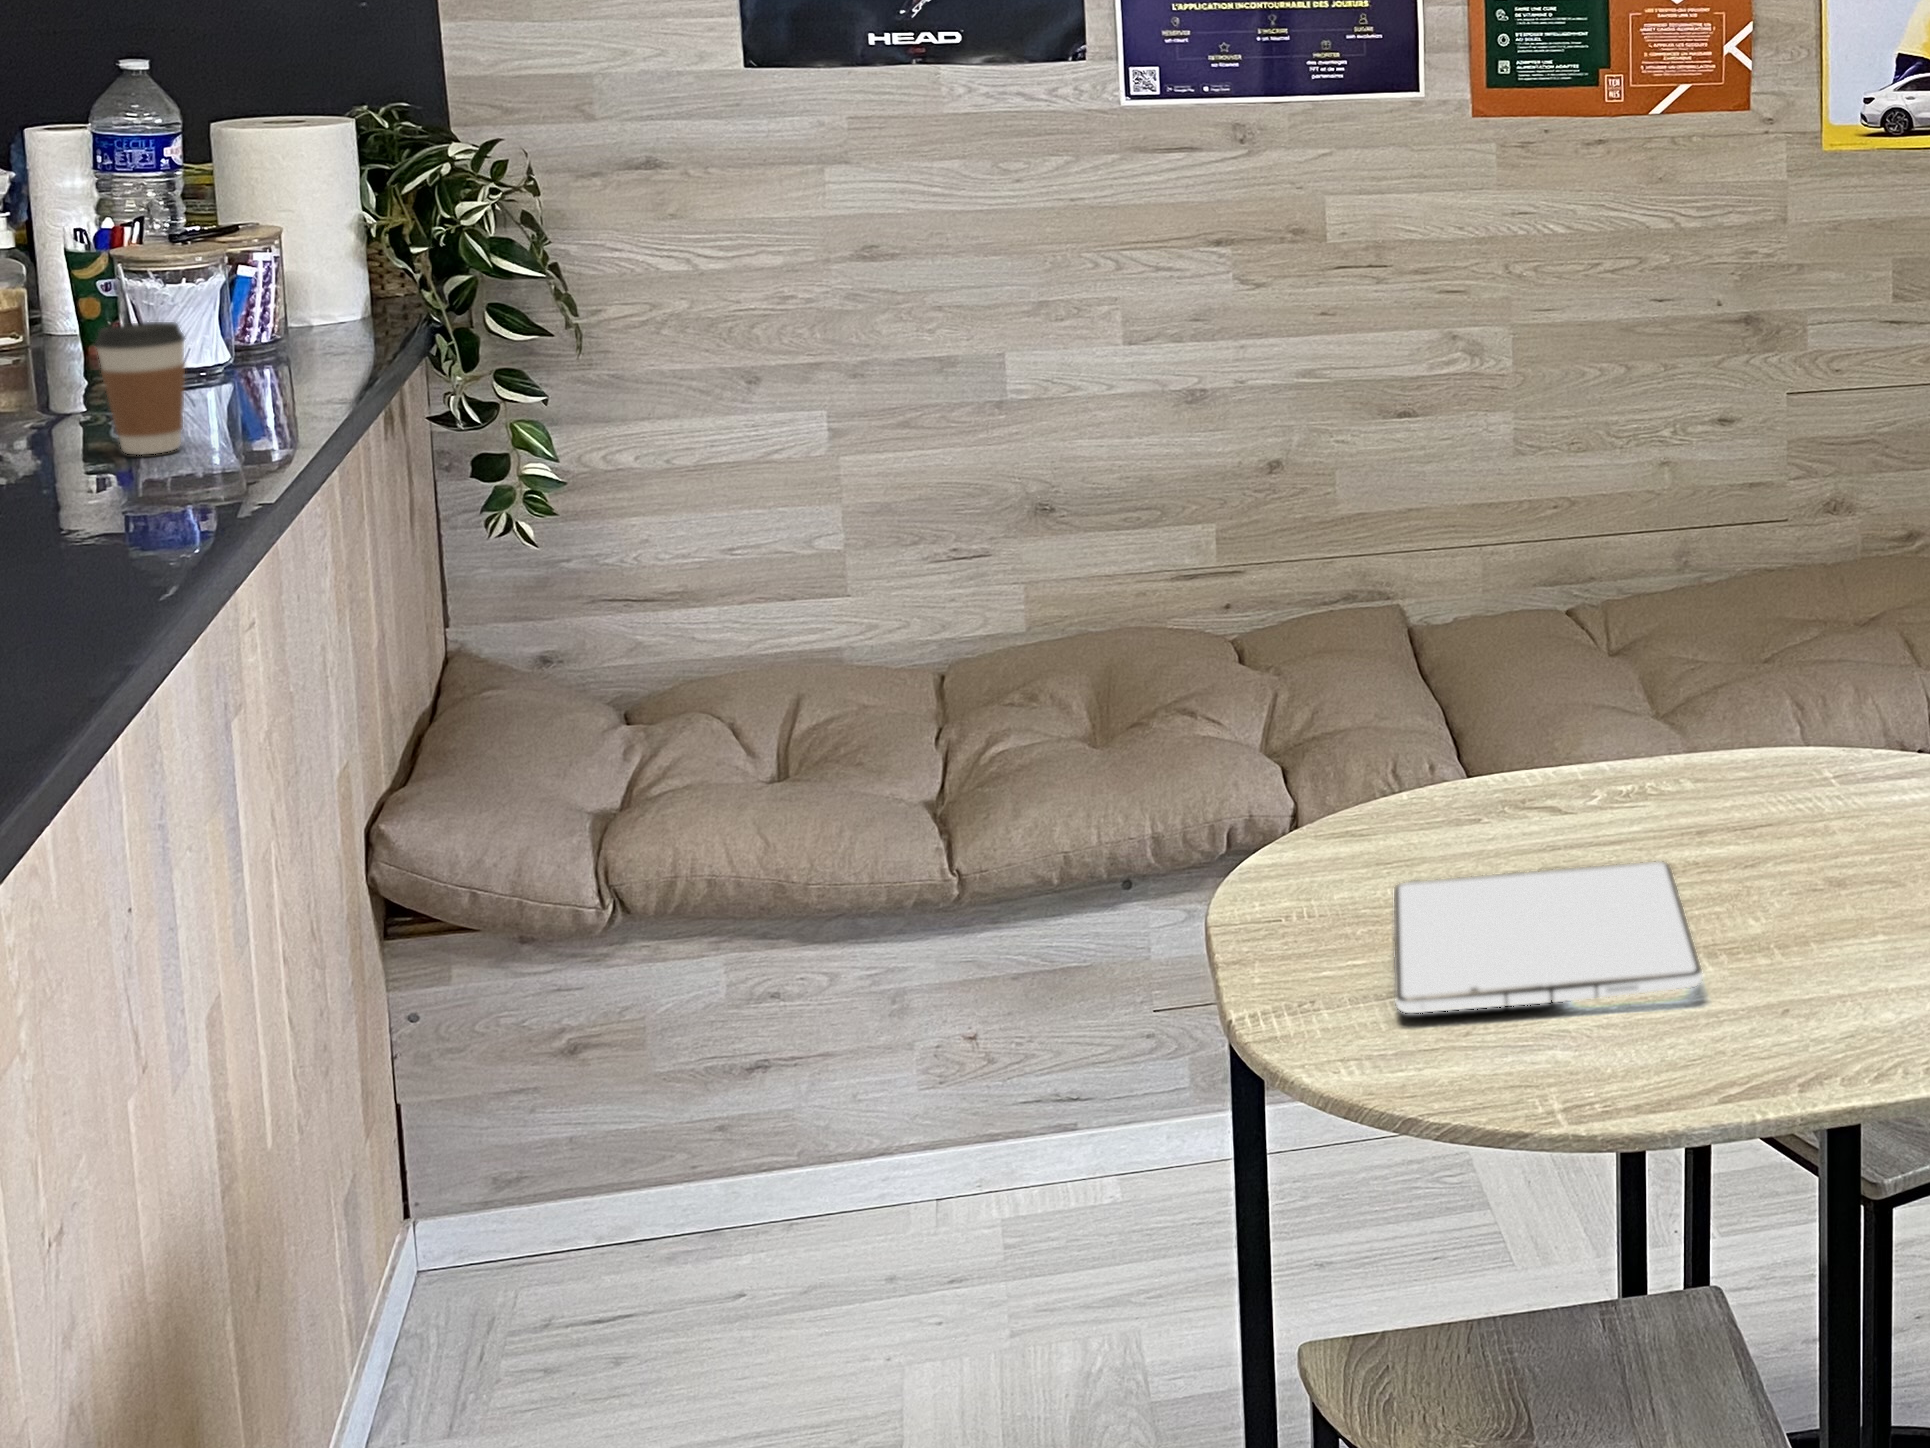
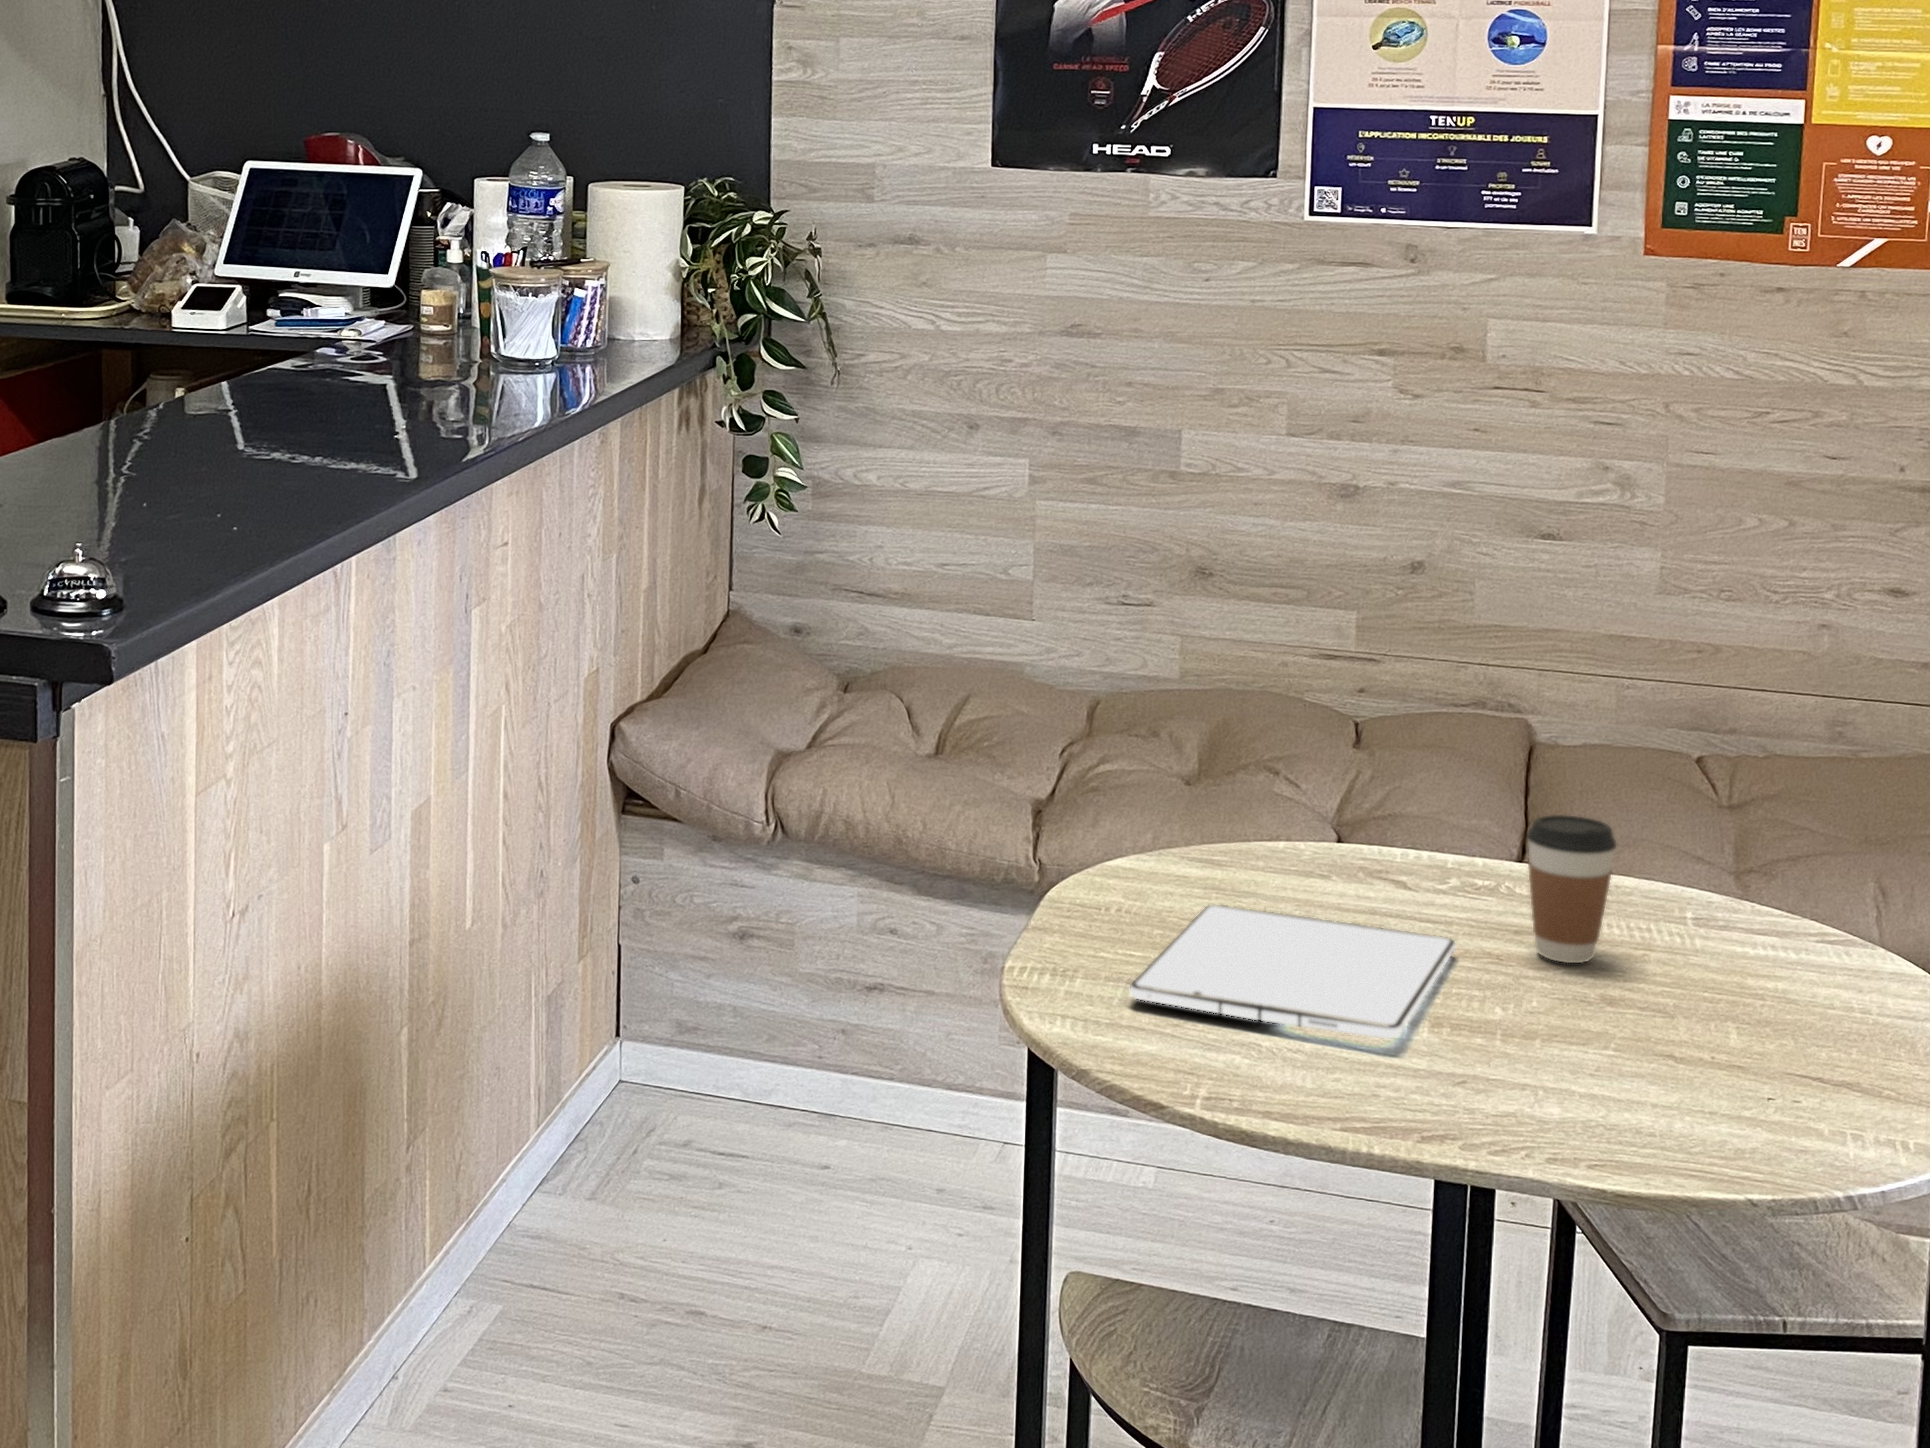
coffee cup: present [95,322,185,455] -> present [1527,815,1616,963]

